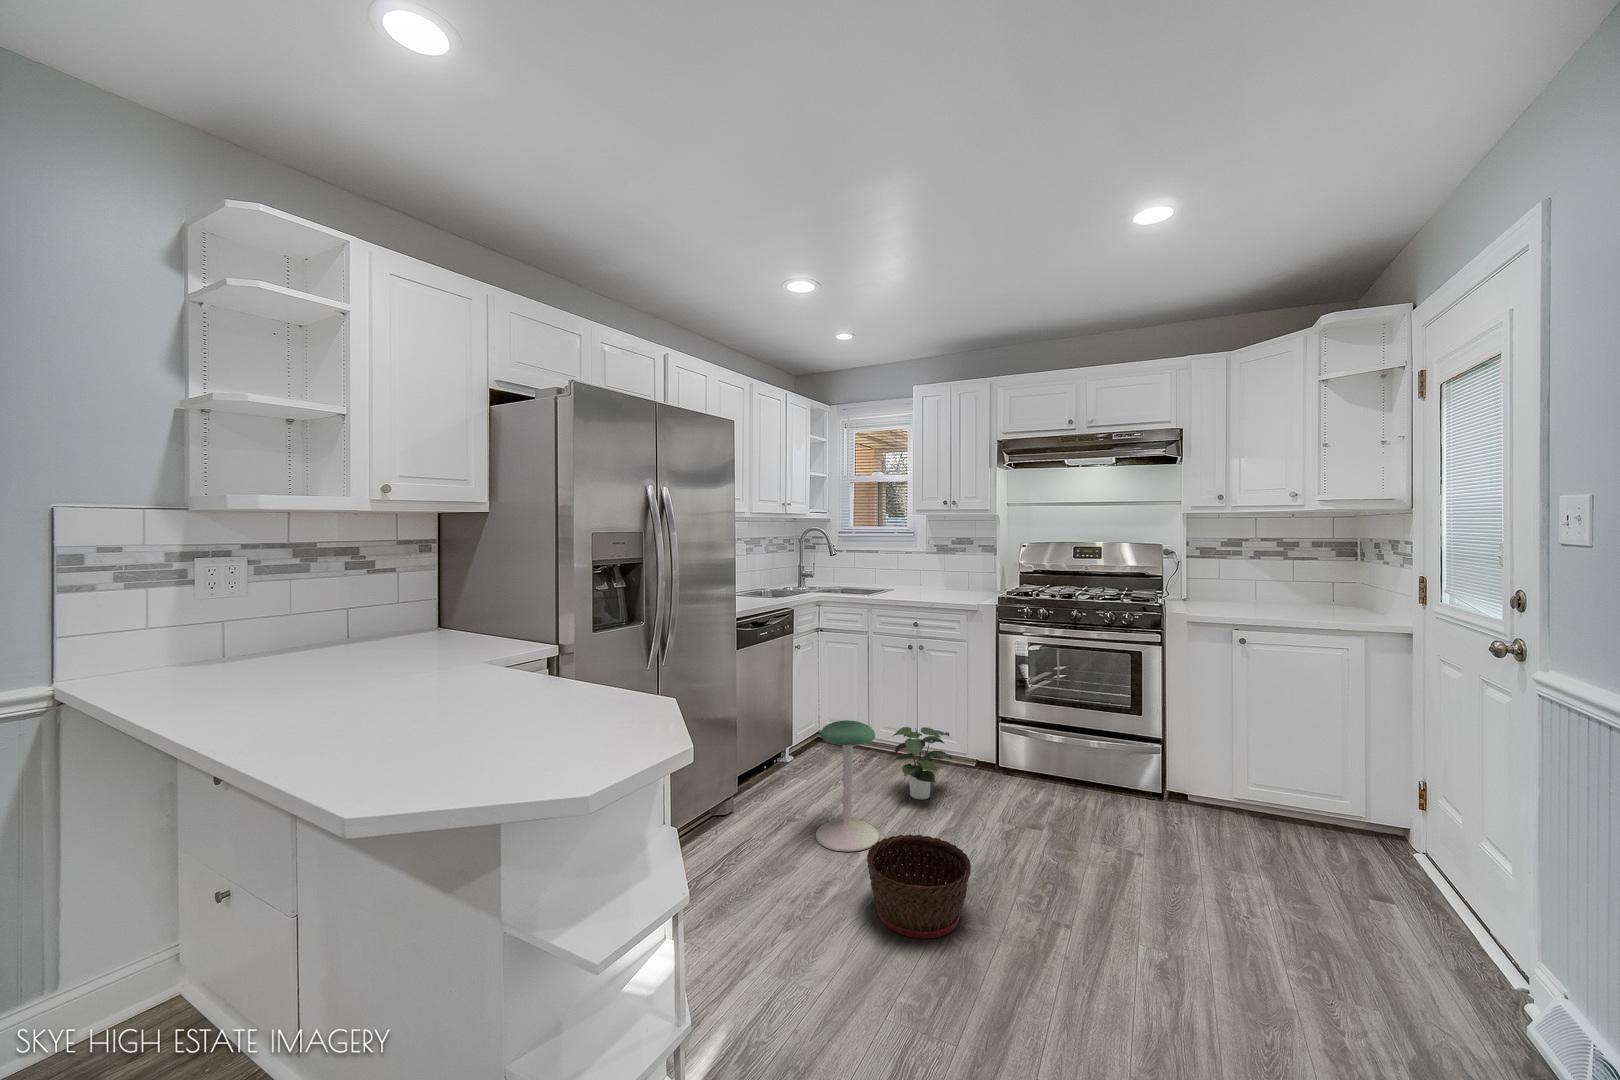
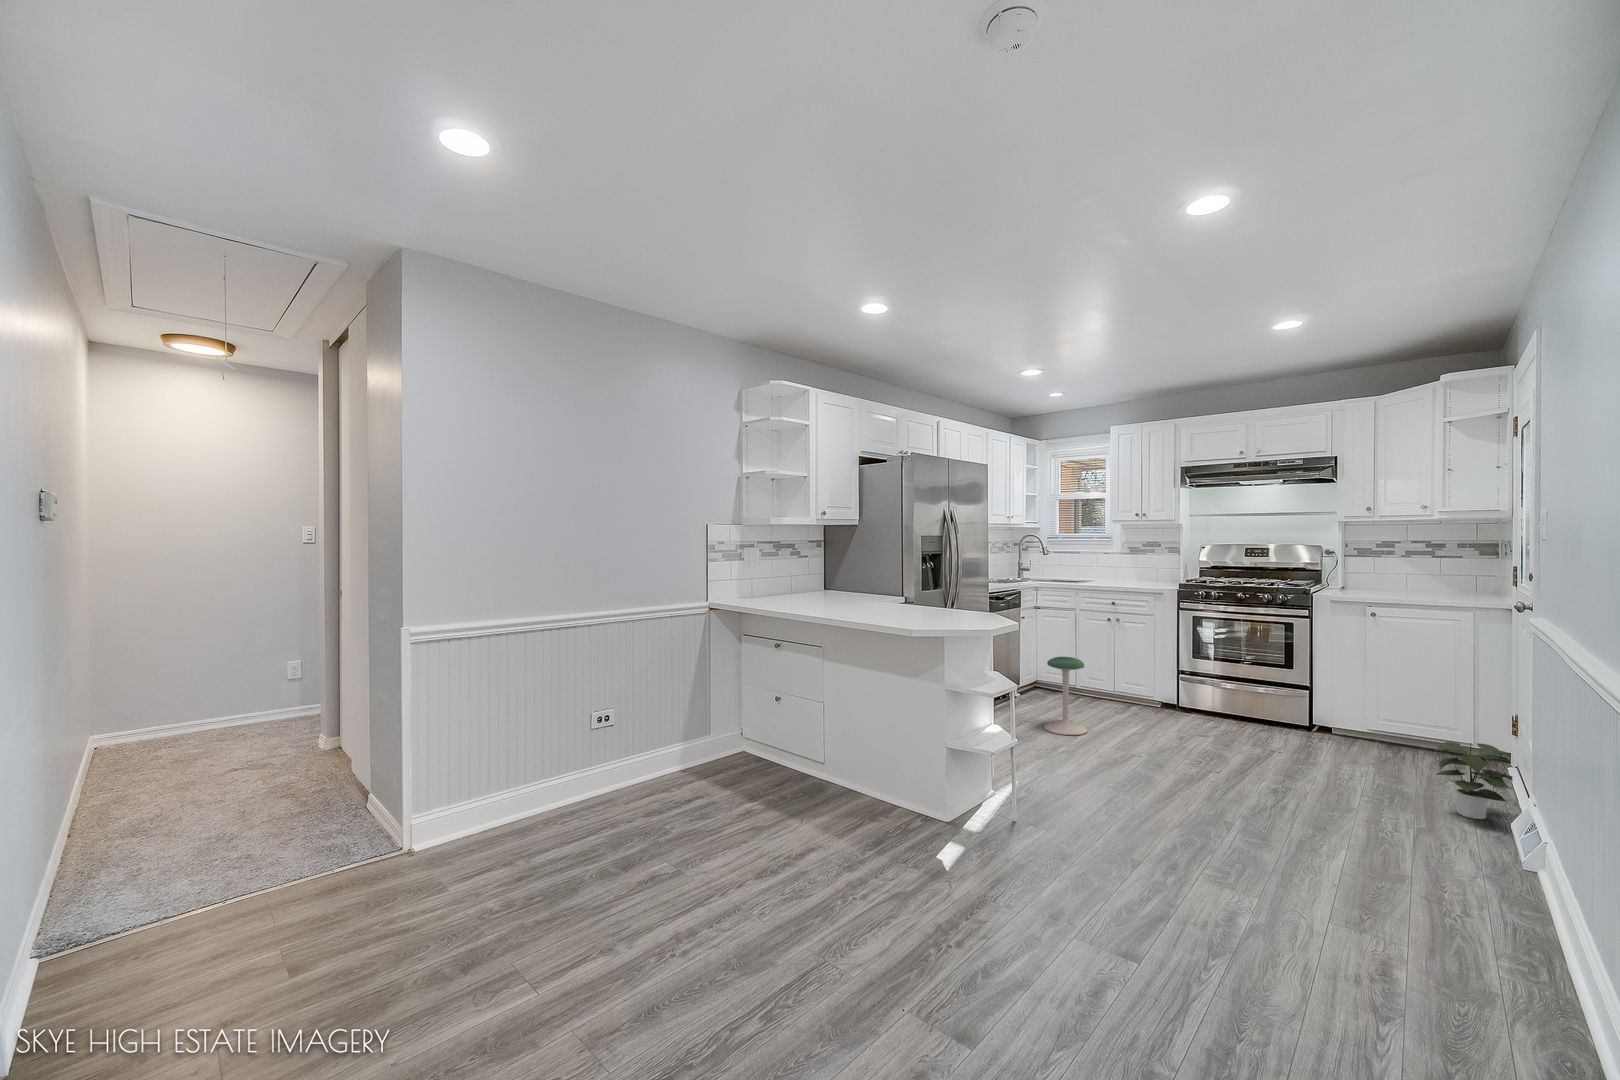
potted plant: present [893,727,953,799] -> present [1435,742,1513,819]
basket: present [867,834,971,938] -> none [1080,718,1147,766]

